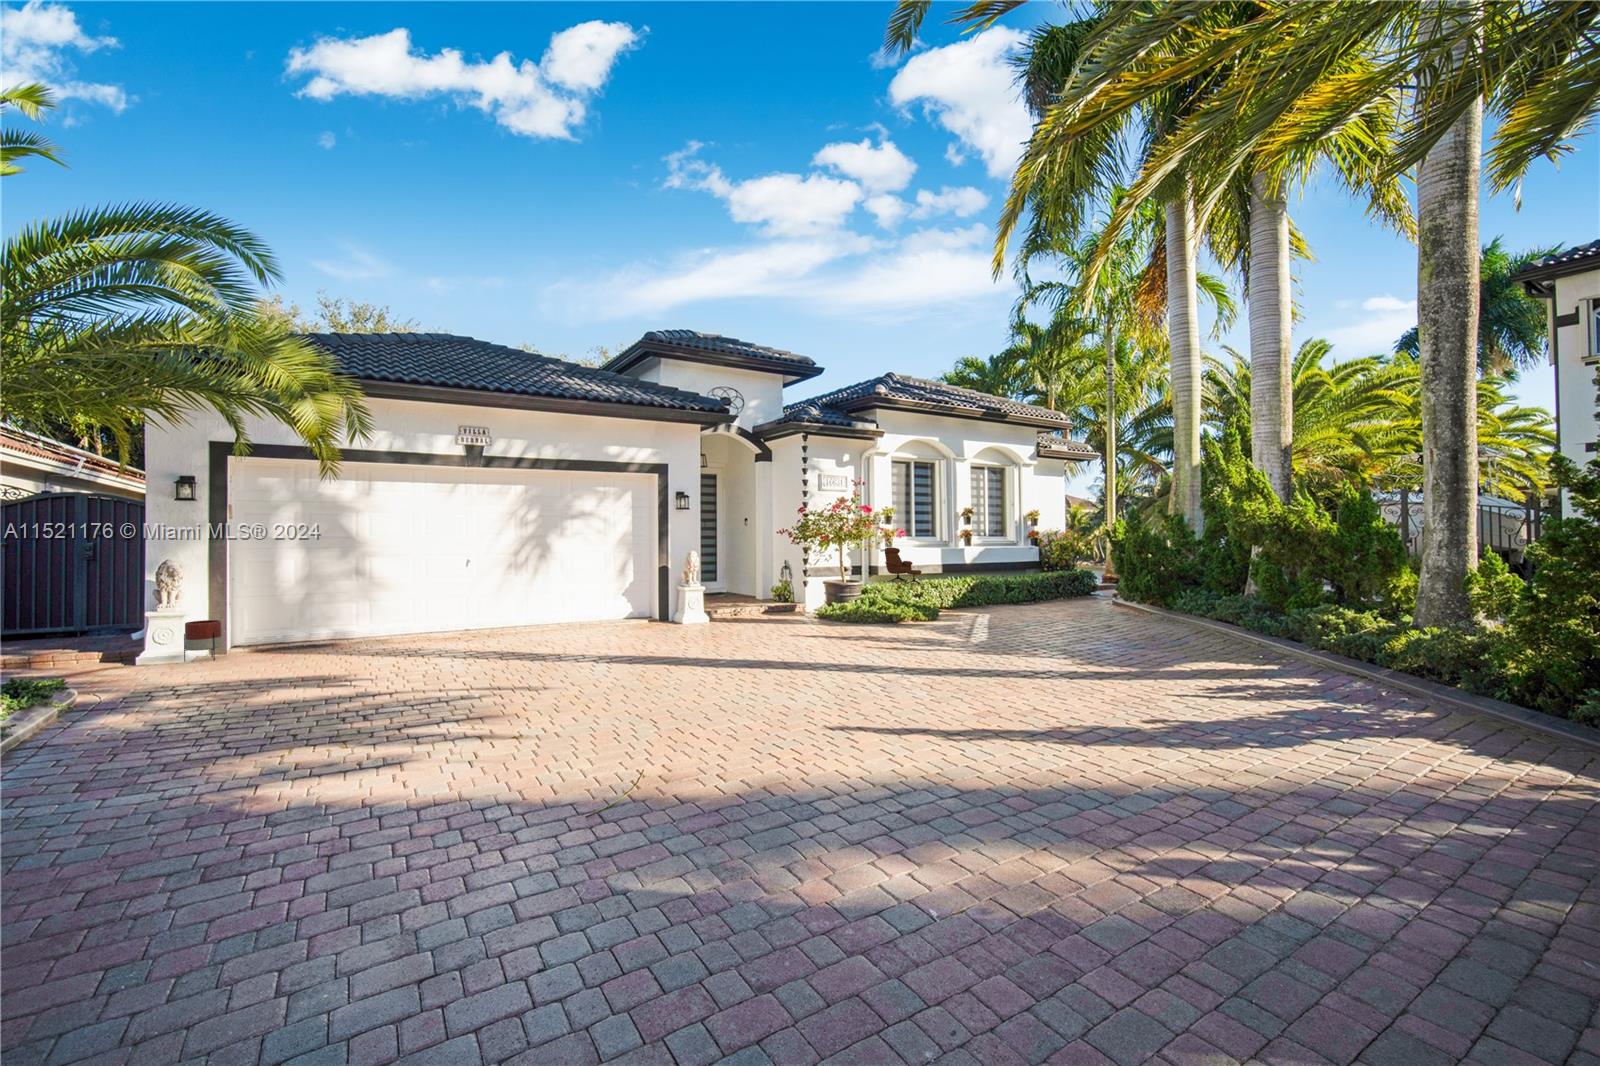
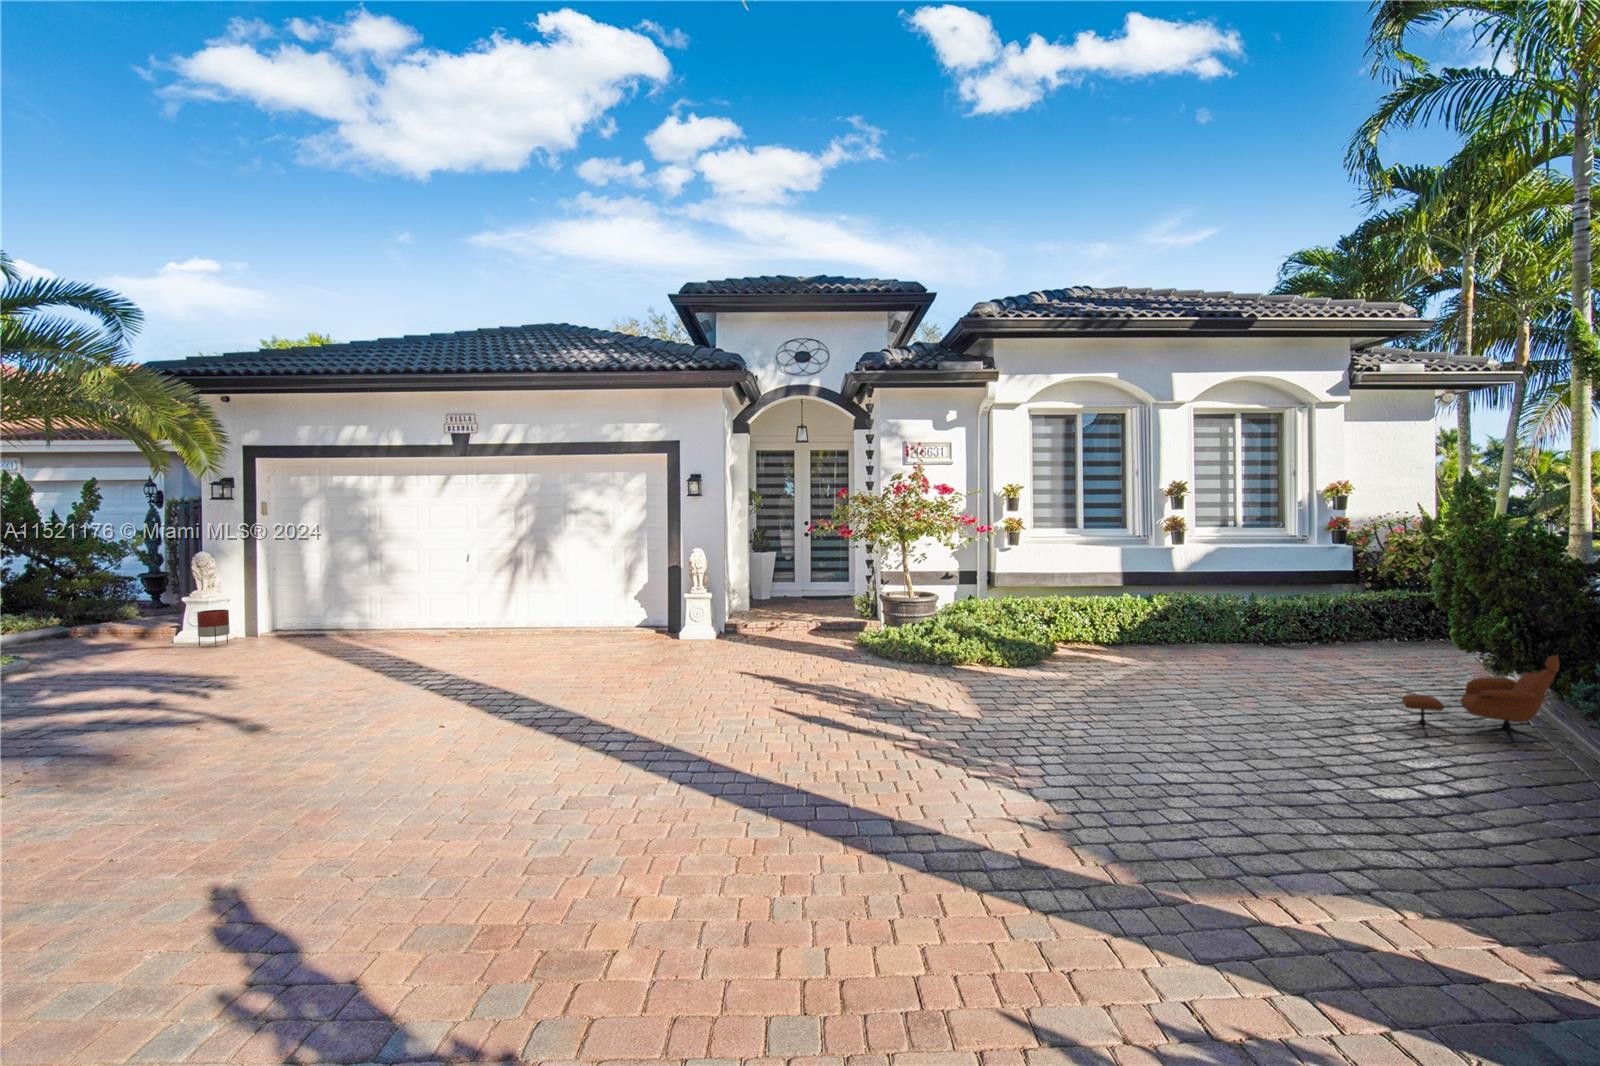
lounge chair: present [885,547,921,584] -> present [1398,655,1559,747]

